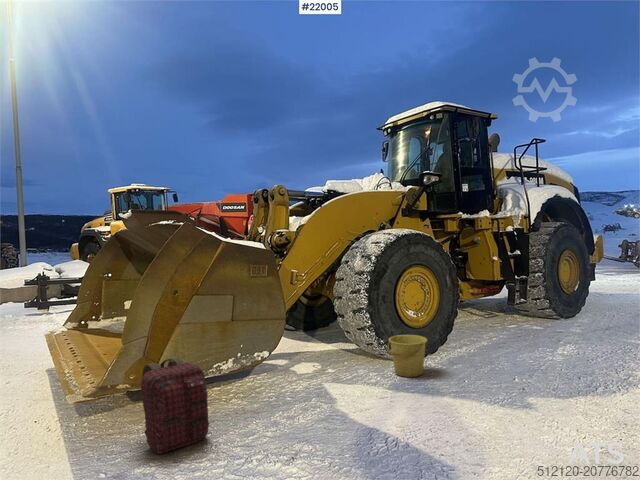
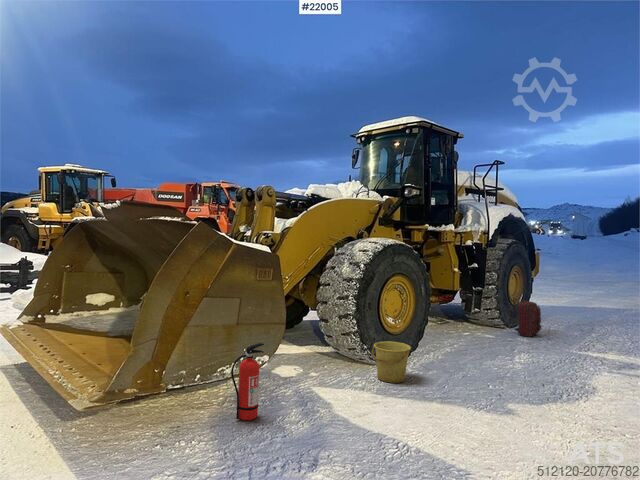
fire extinguisher: none [227,339,261,415] -> present [231,343,264,420]
backpack: present [141,359,209,454] -> present [508,298,541,337]

